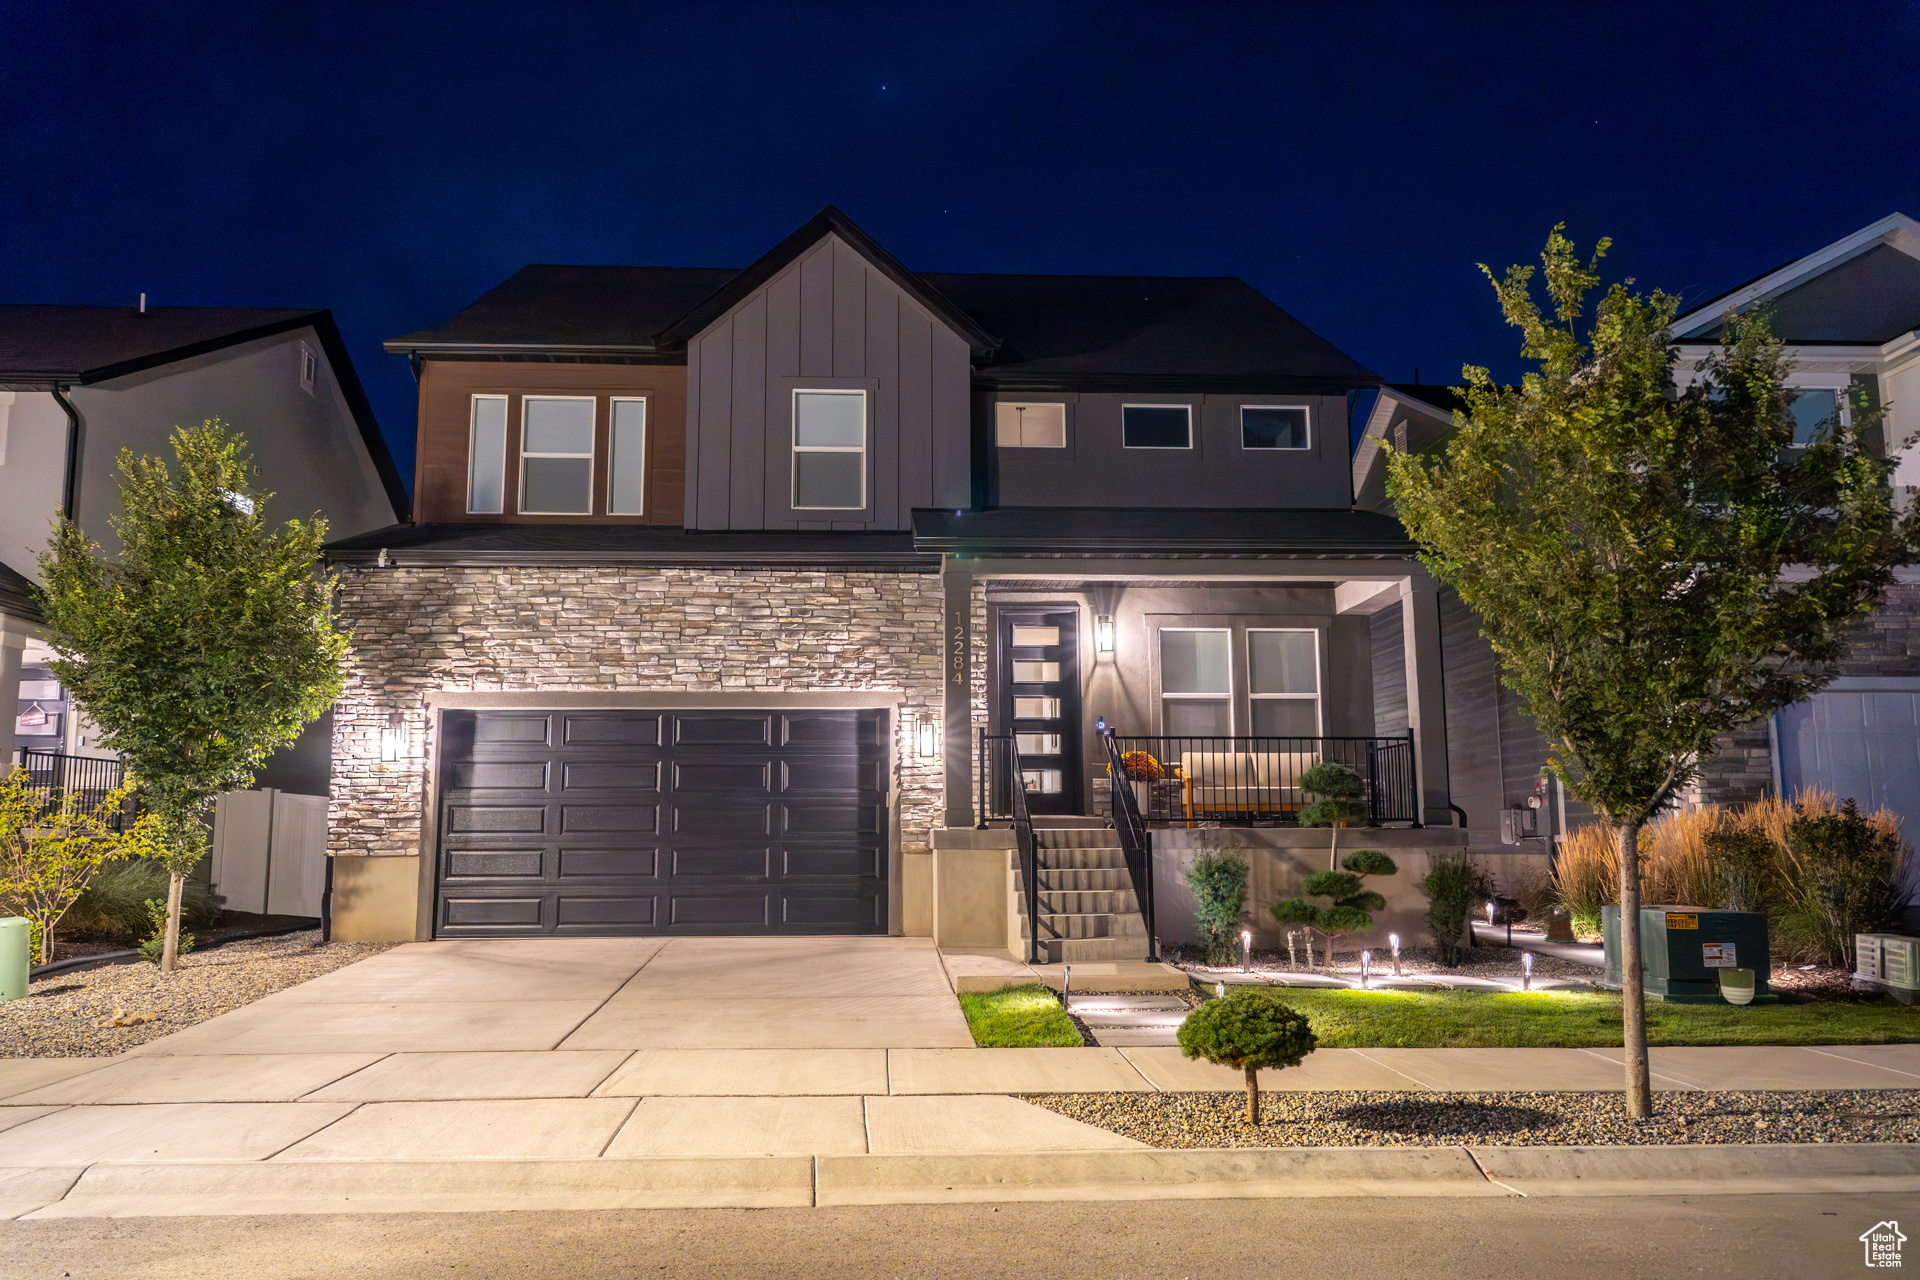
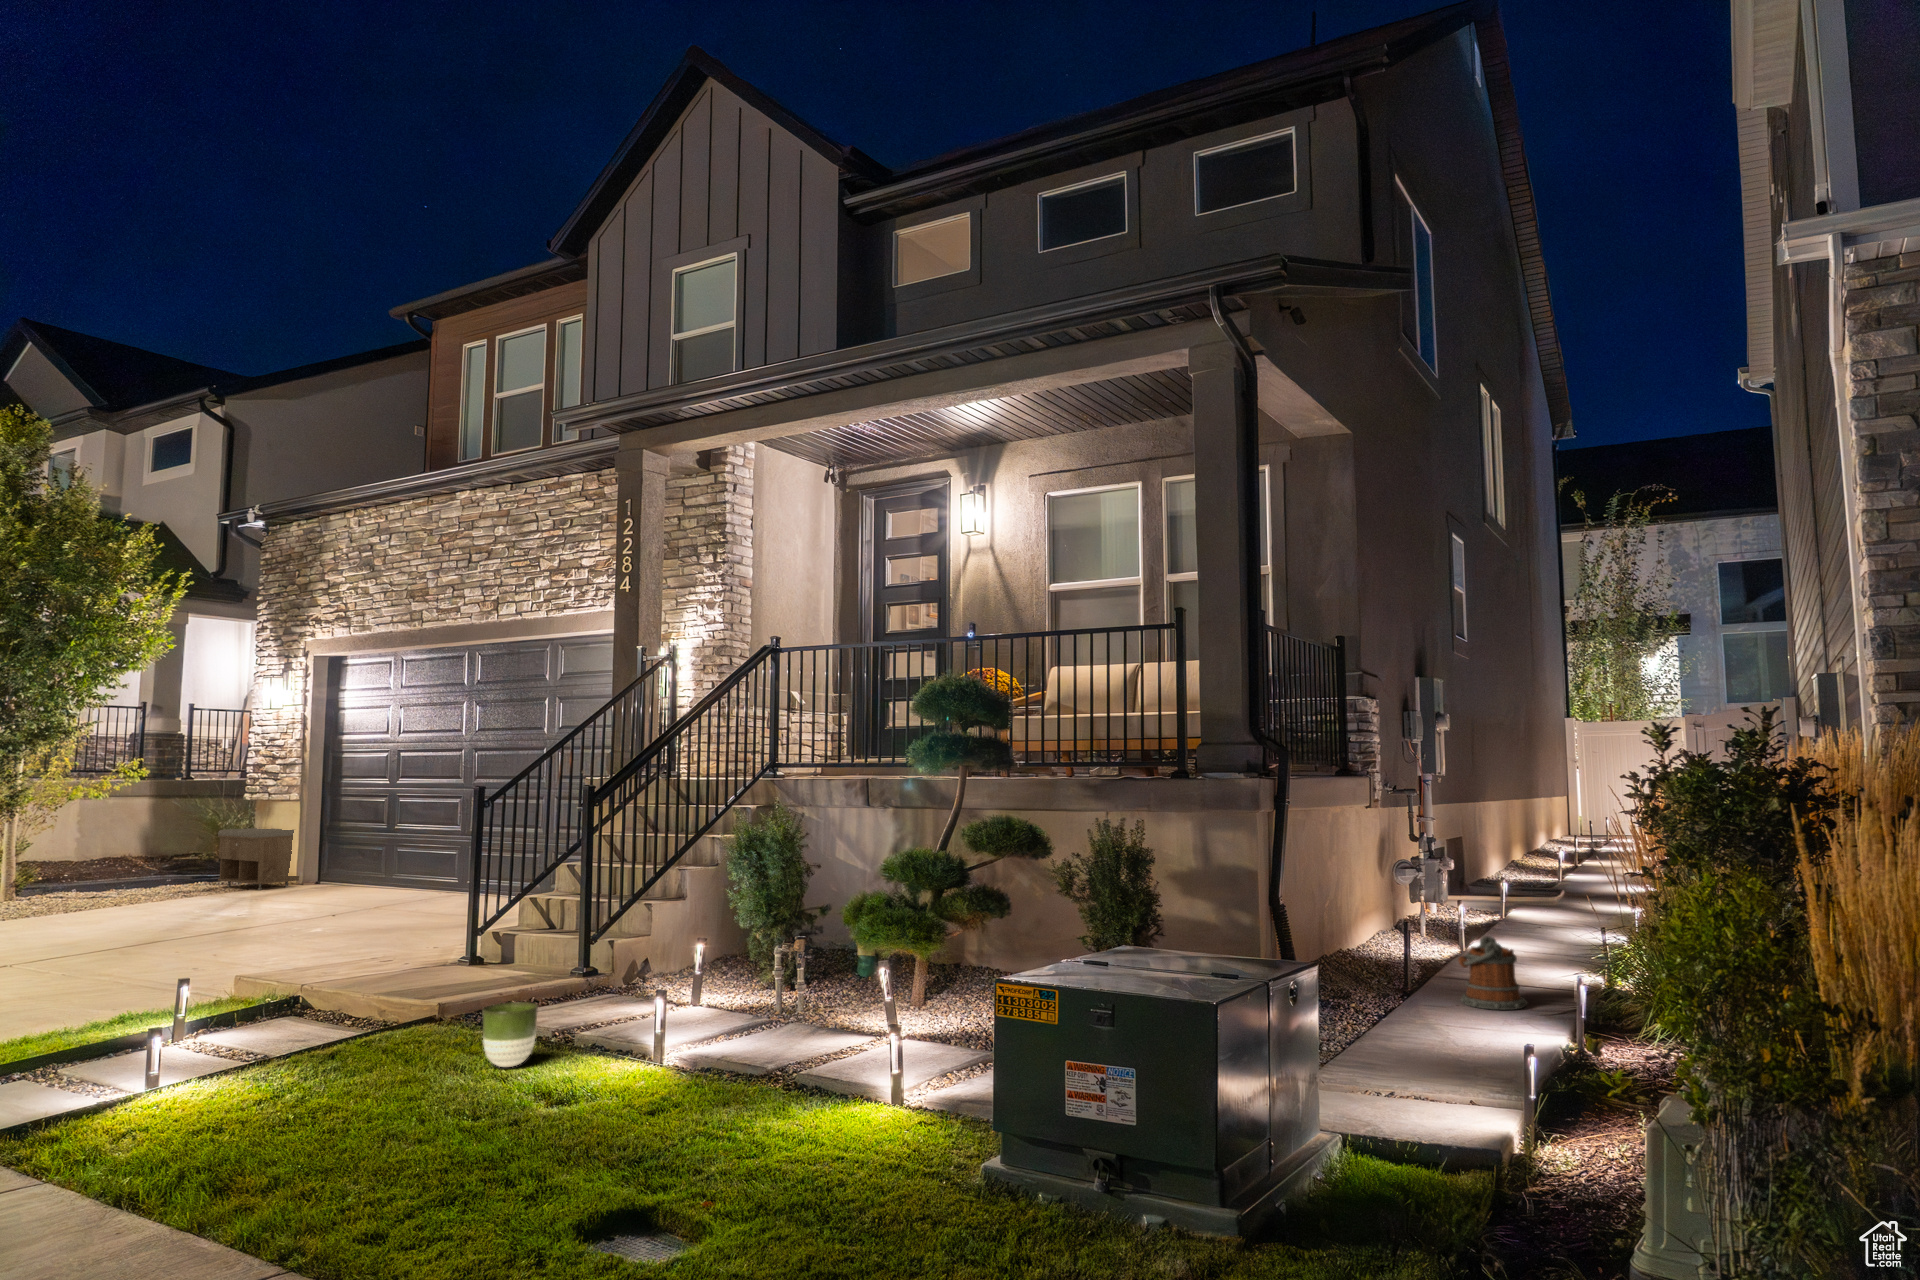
storage bench: none [340,885,435,947] -> present [218,828,299,890]
planter: present [1719,968,1754,1005] -> present [483,1002,538,1067]

